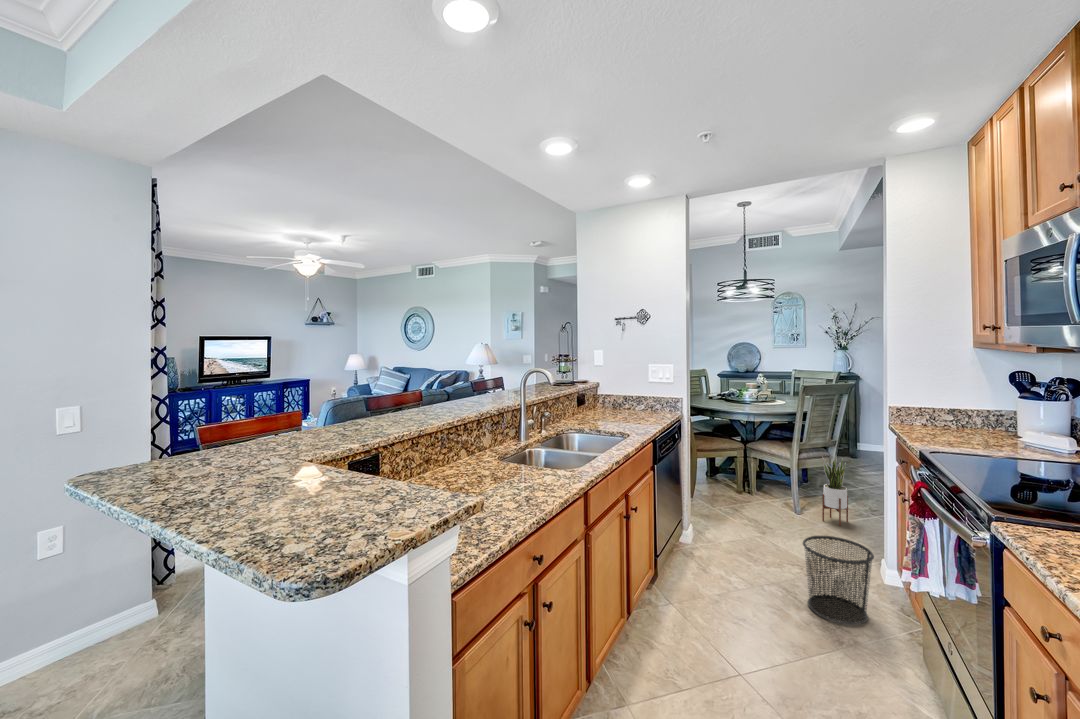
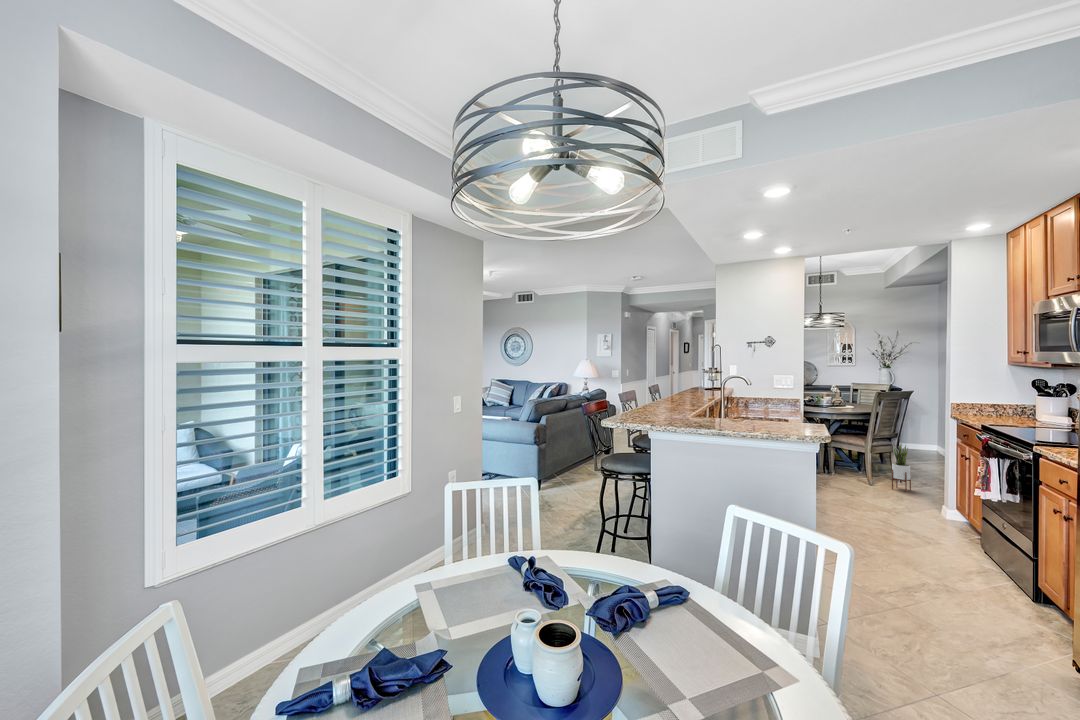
waste bin: present [803,536,874,625] -> none [899,486,950,538]

